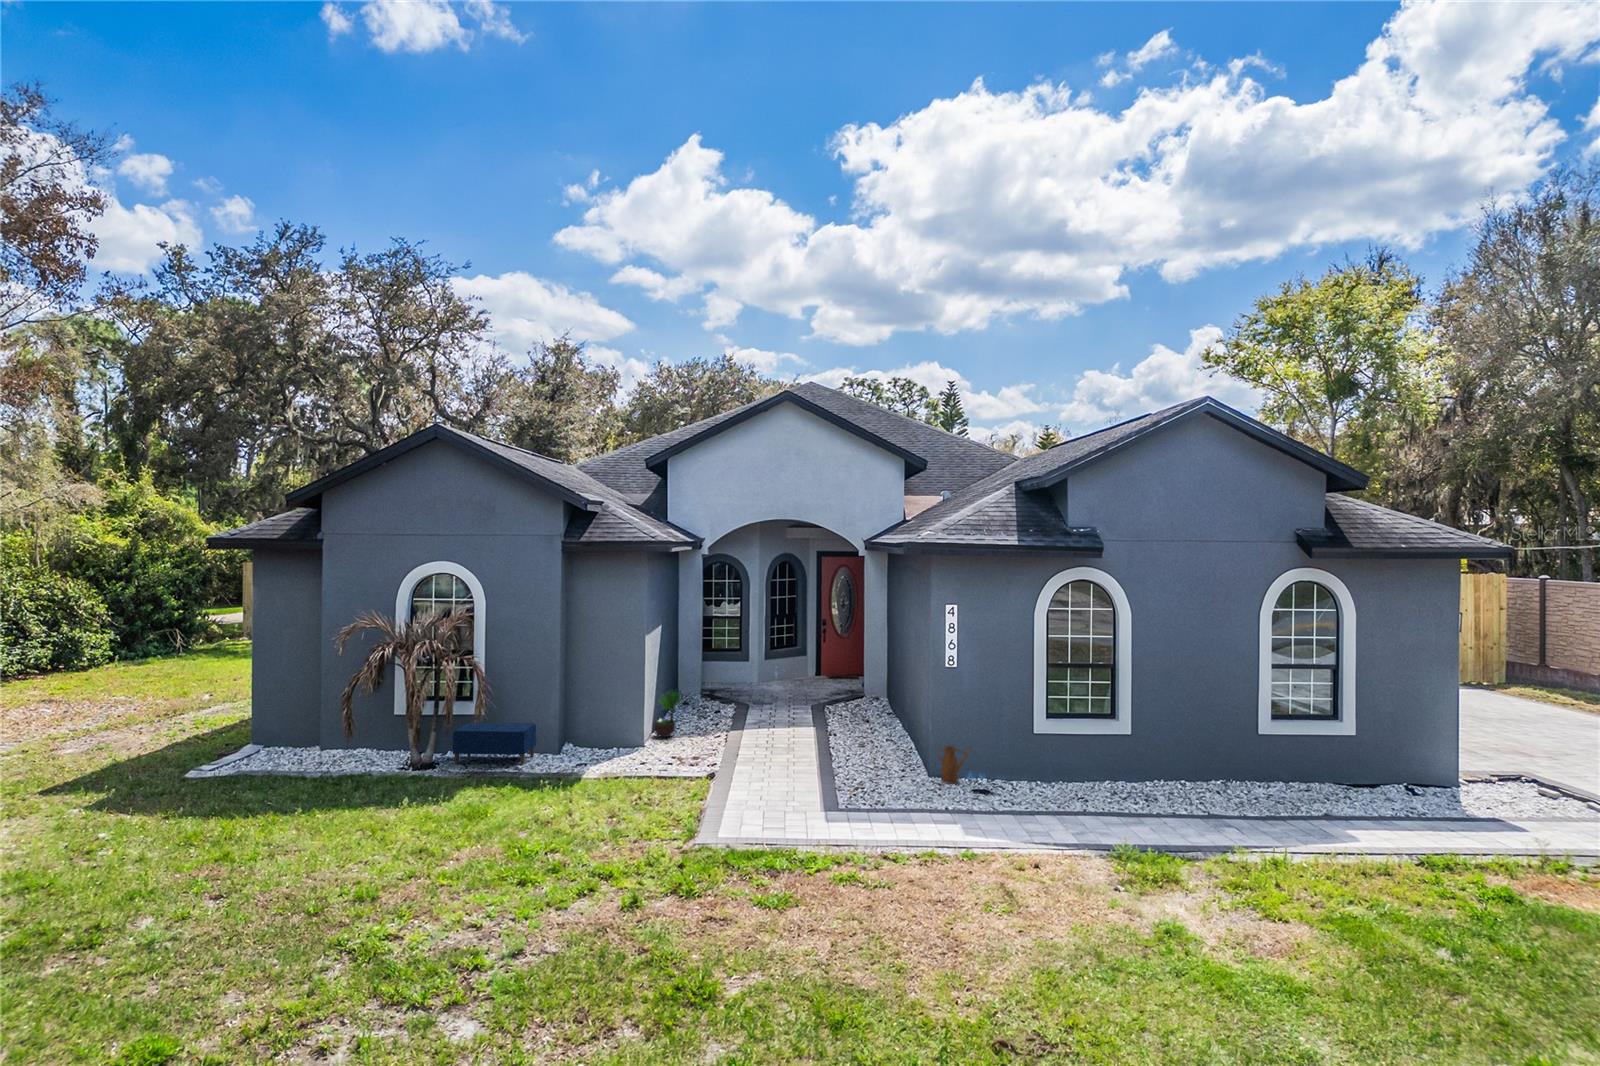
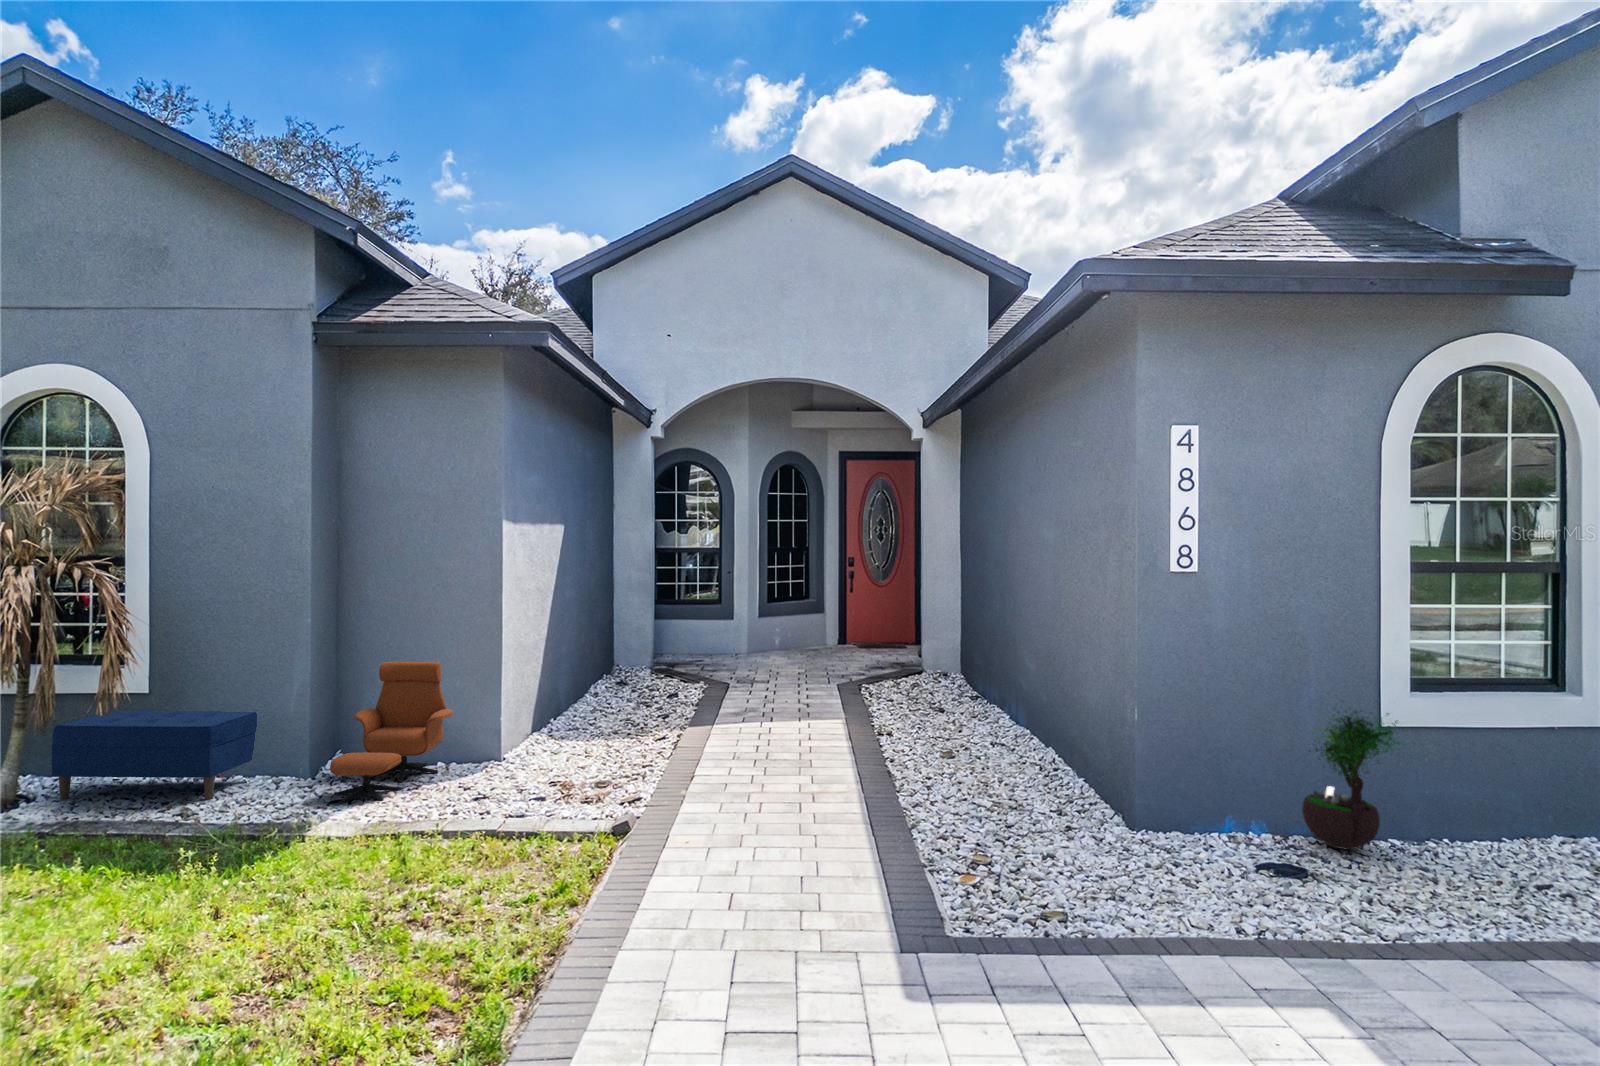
potted tree: present [654,692,680,737] -> present [1302,710,1404,849]
lounge chair: none [576,700,623,767] -> present [330,662,454,805]
watering can: present [937,746,971,784] -> none [1161,757,1246,849]

